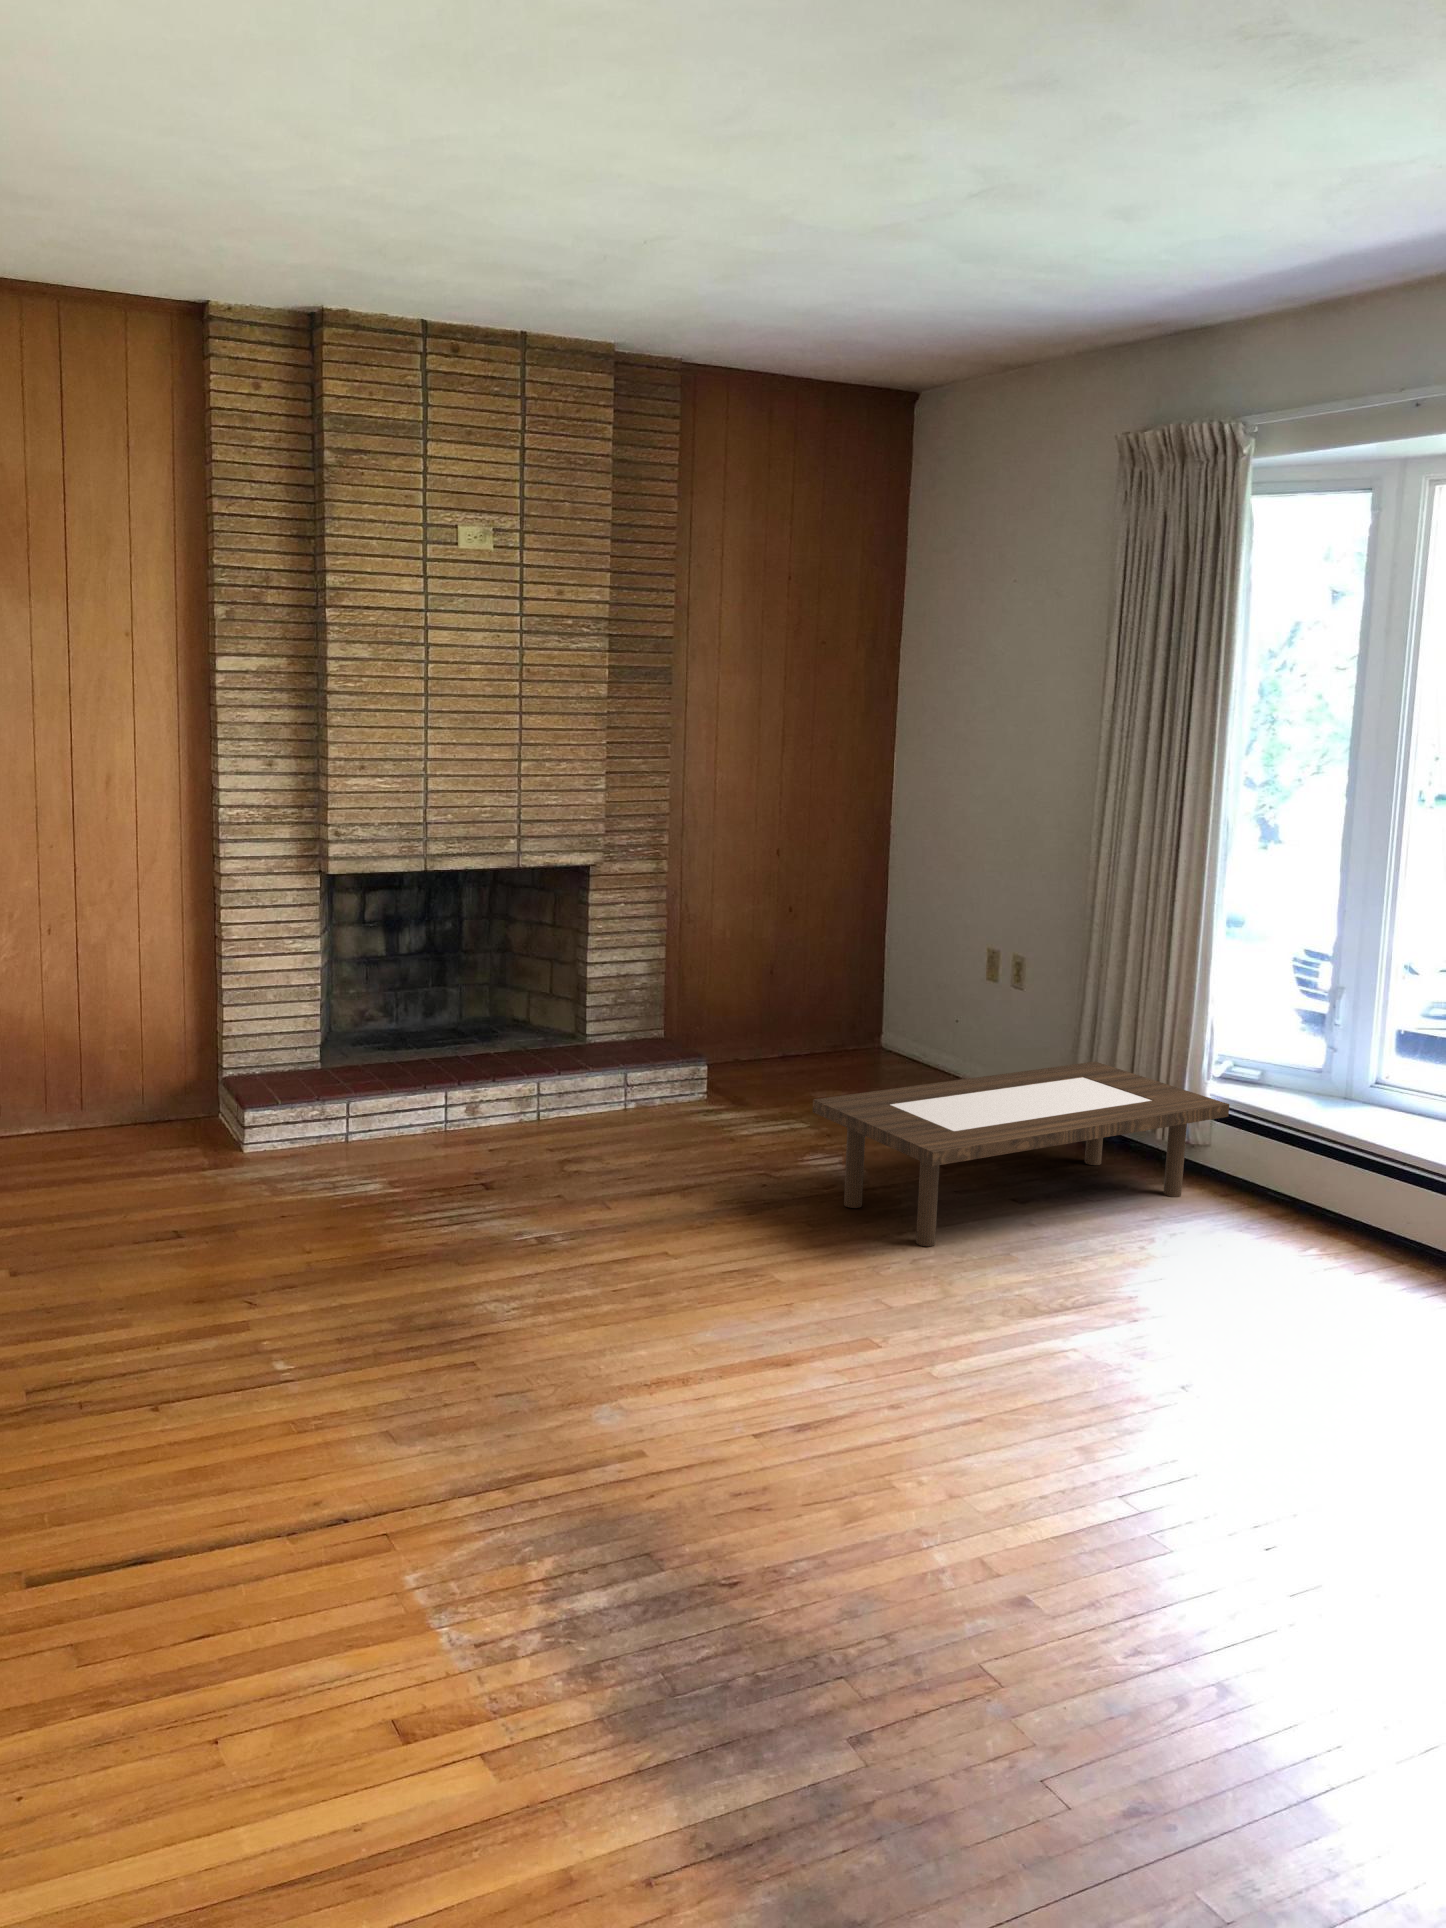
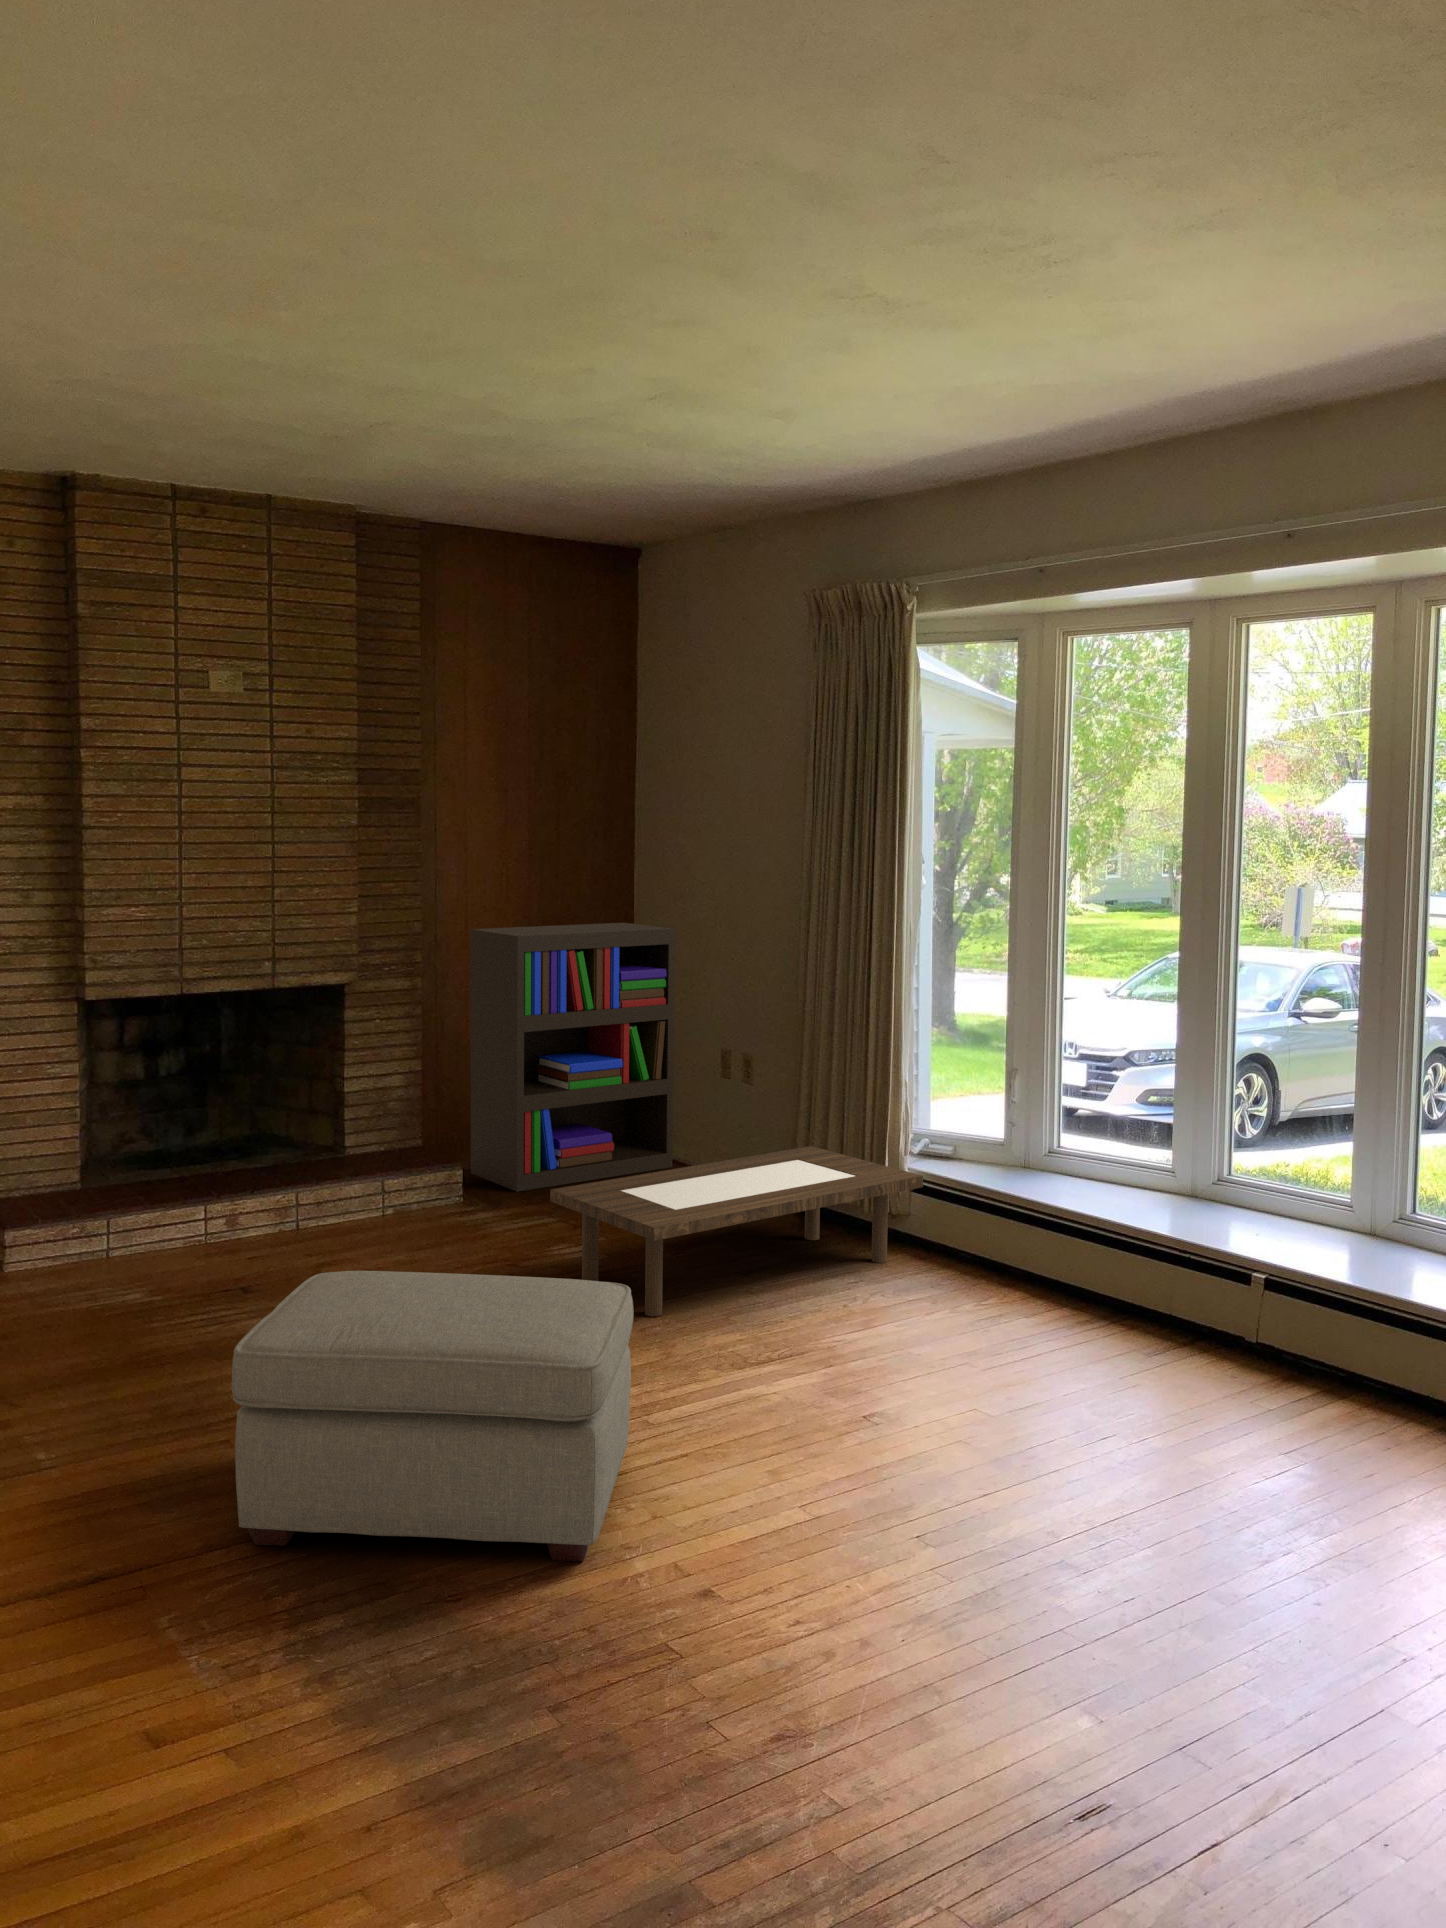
bookshelf: none [715,805,944,1091] -> present [471,923,675,1192]
ottoman: none [490,1194,929,1546] -> present [232,1271,633,1561]

